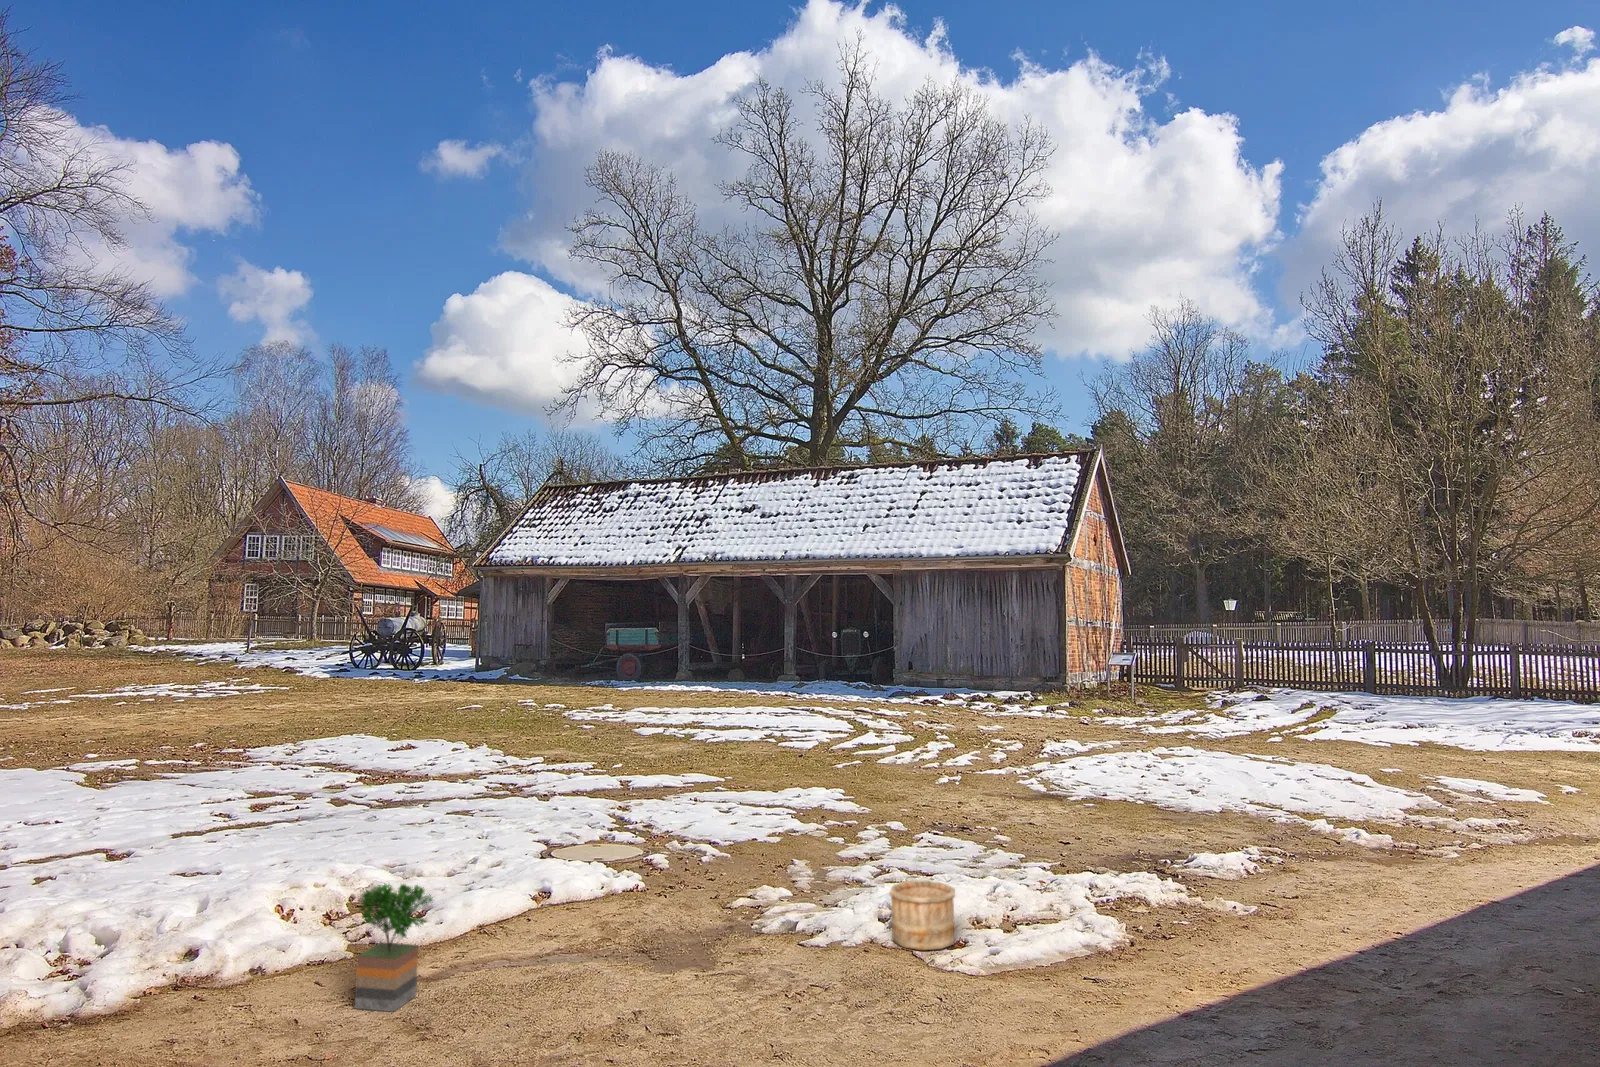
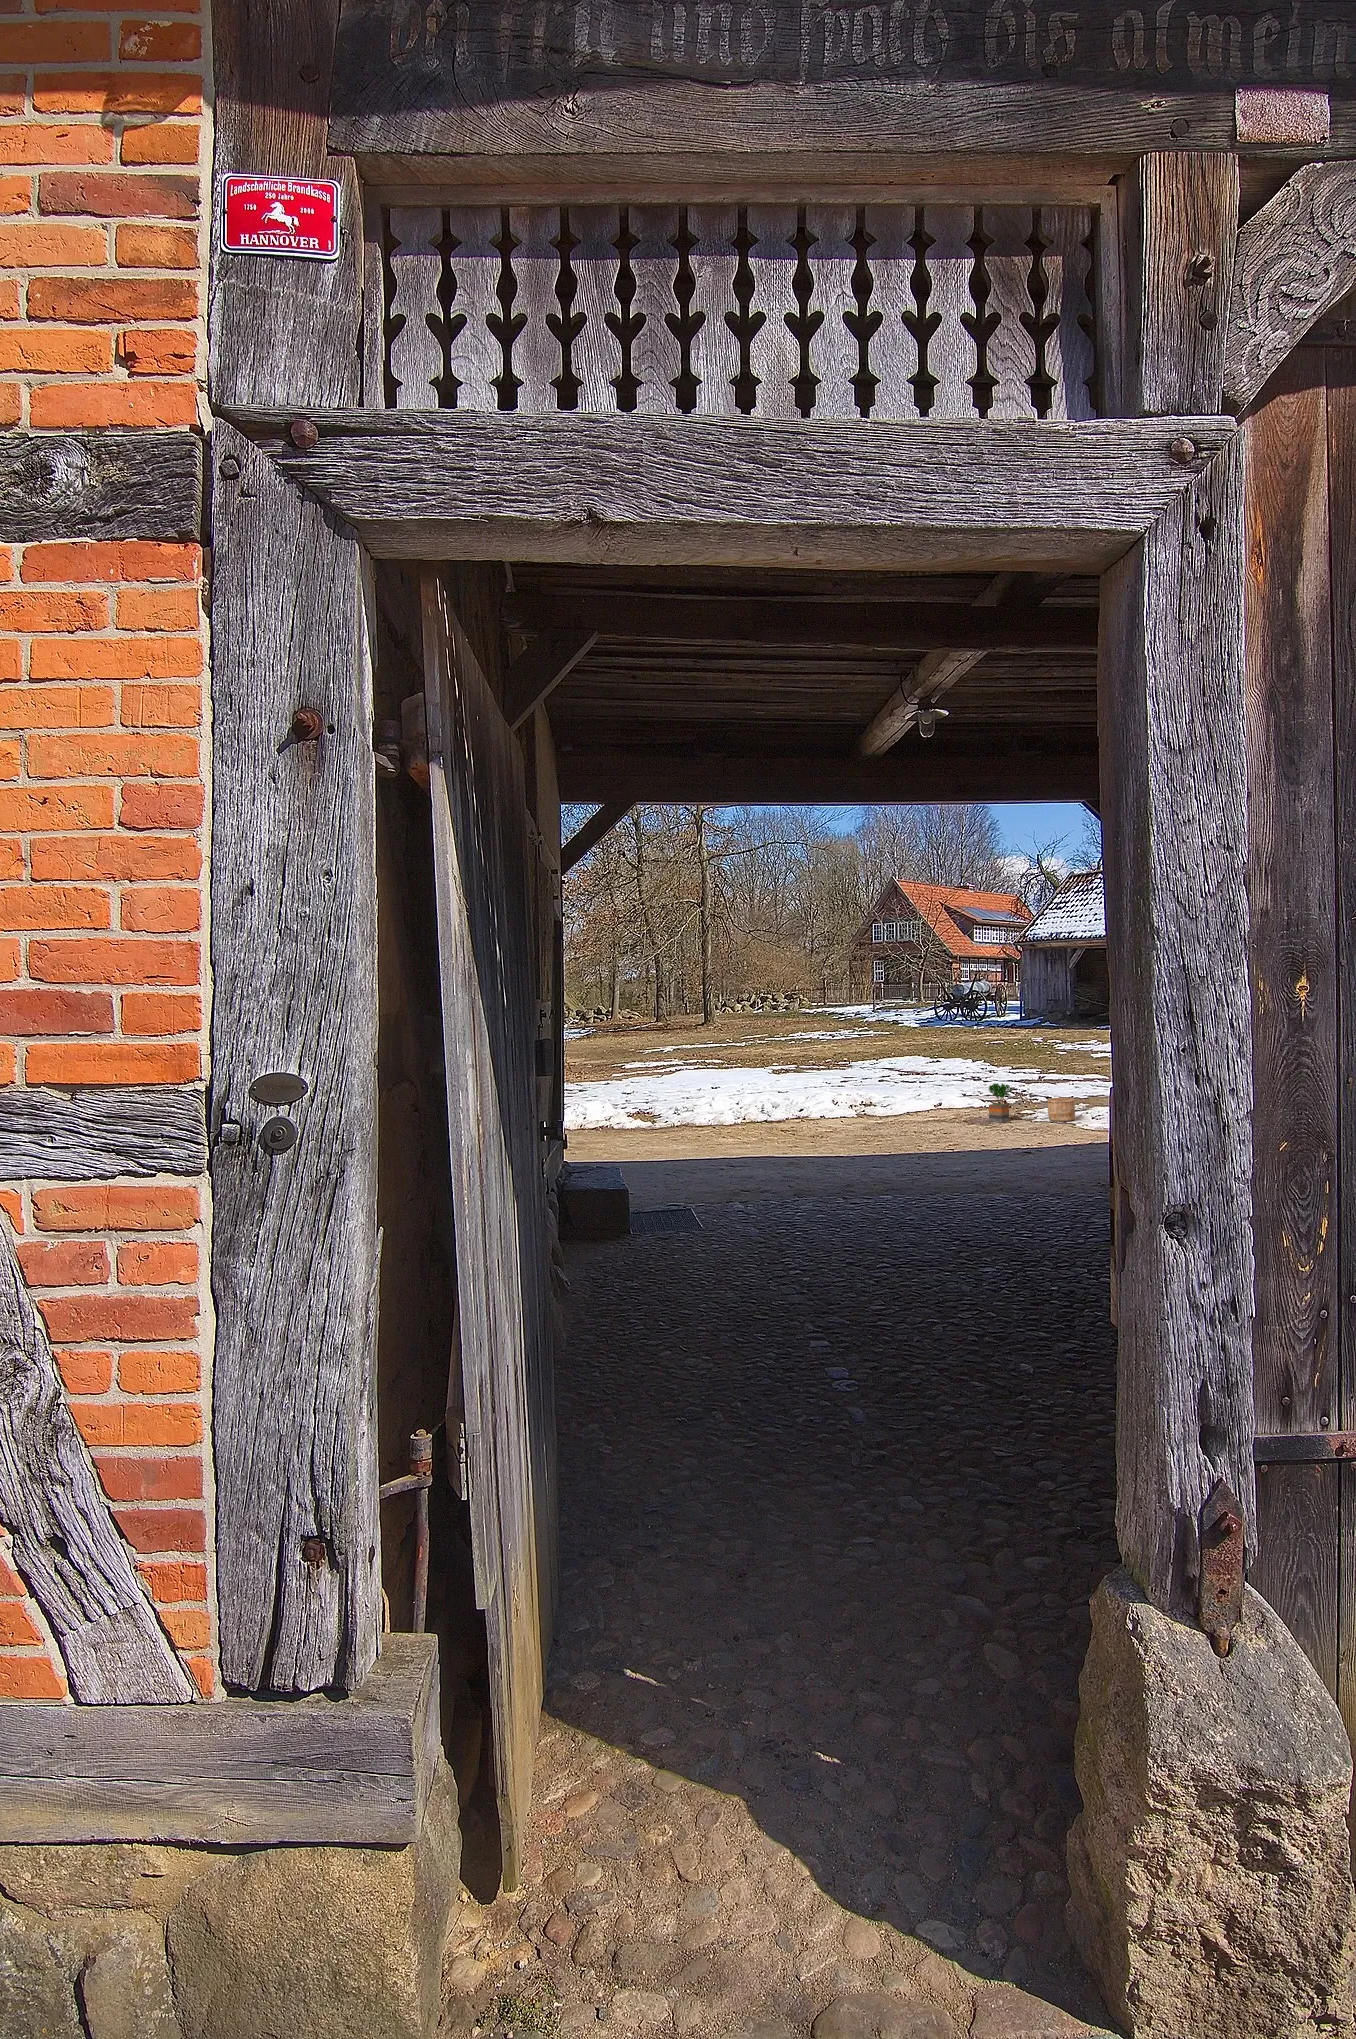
potted tree: present [355,884,433,1012] -> present [989,1083,1012,1123]

